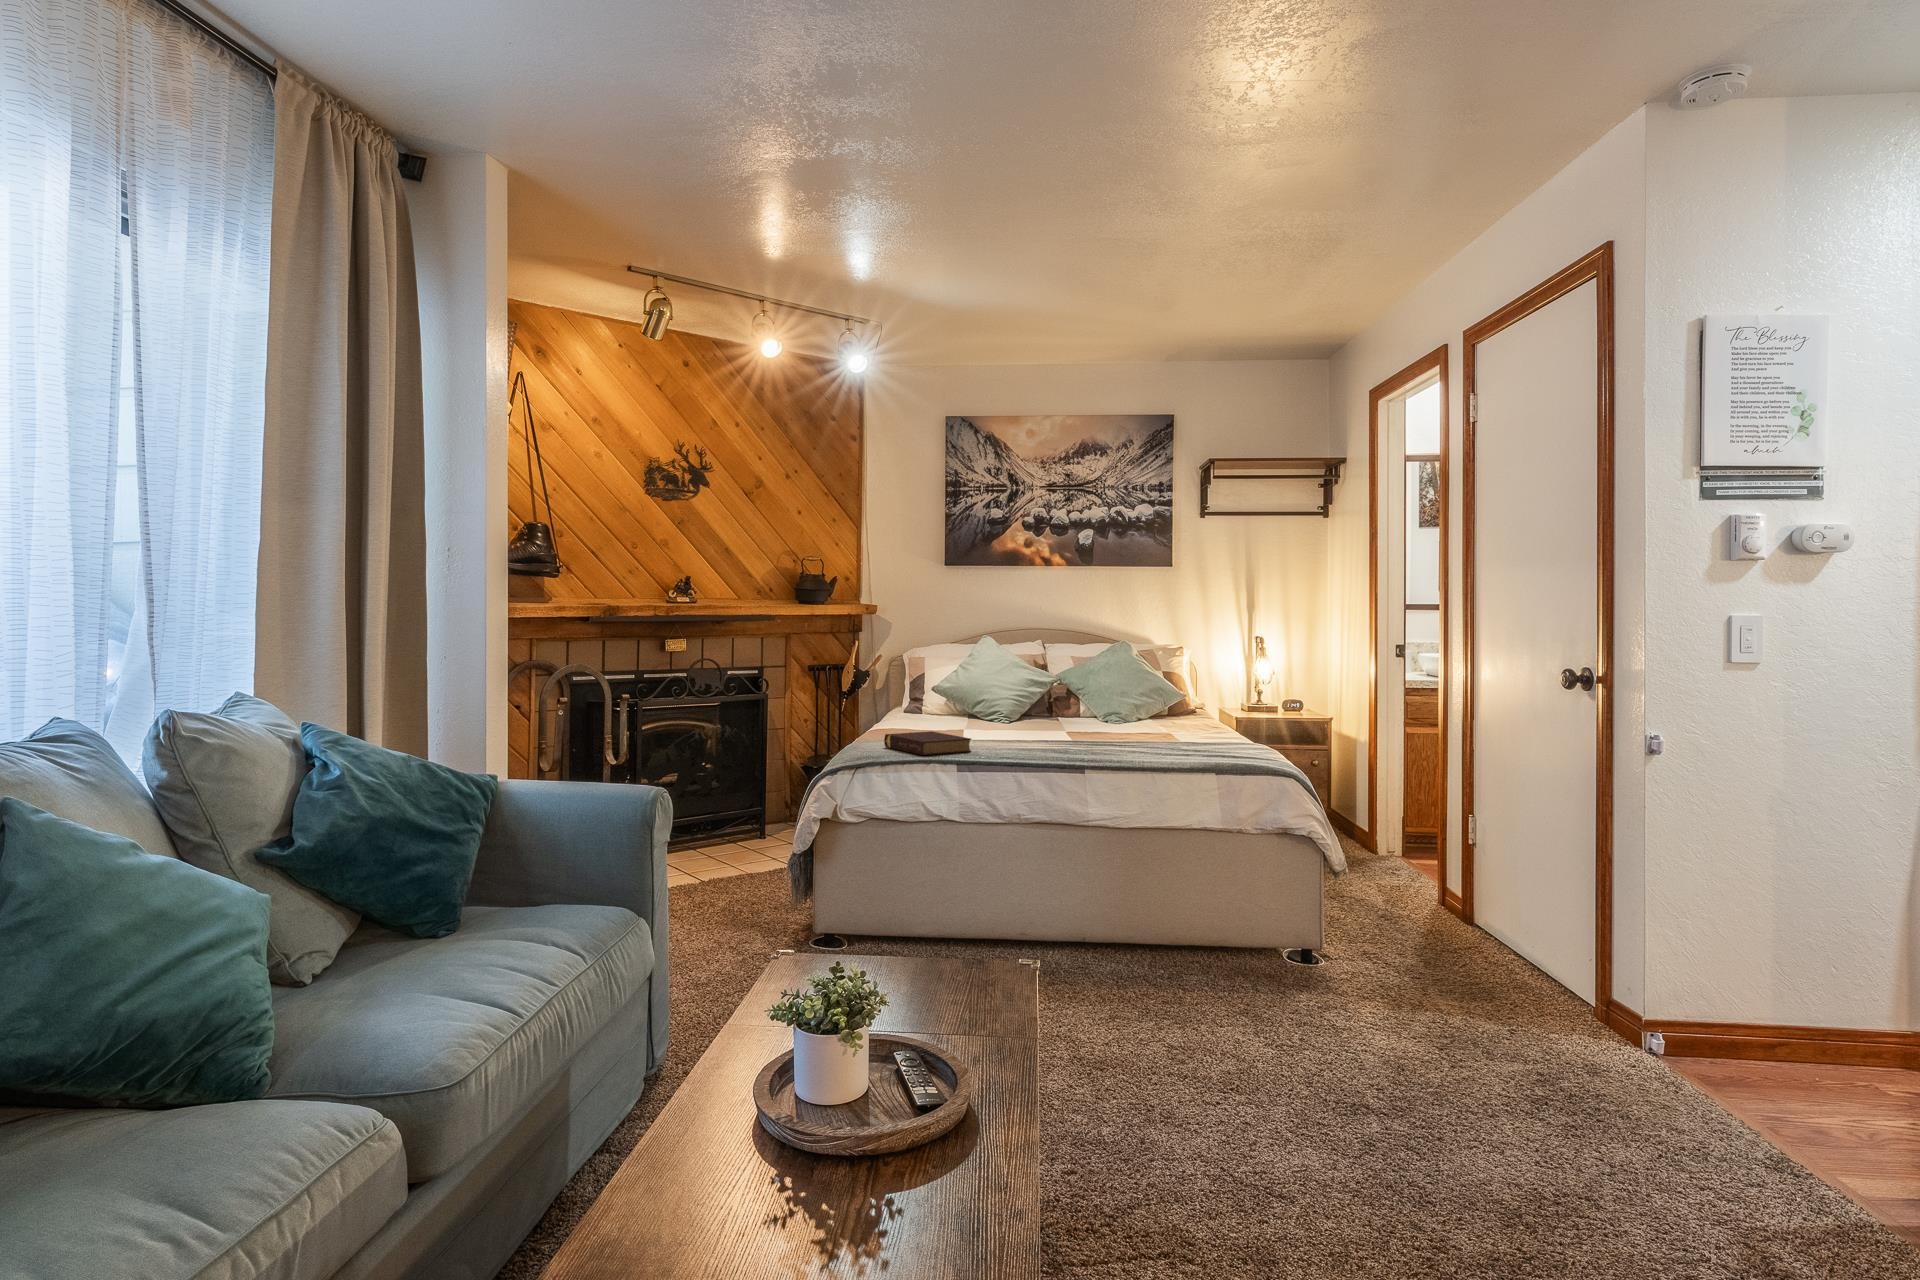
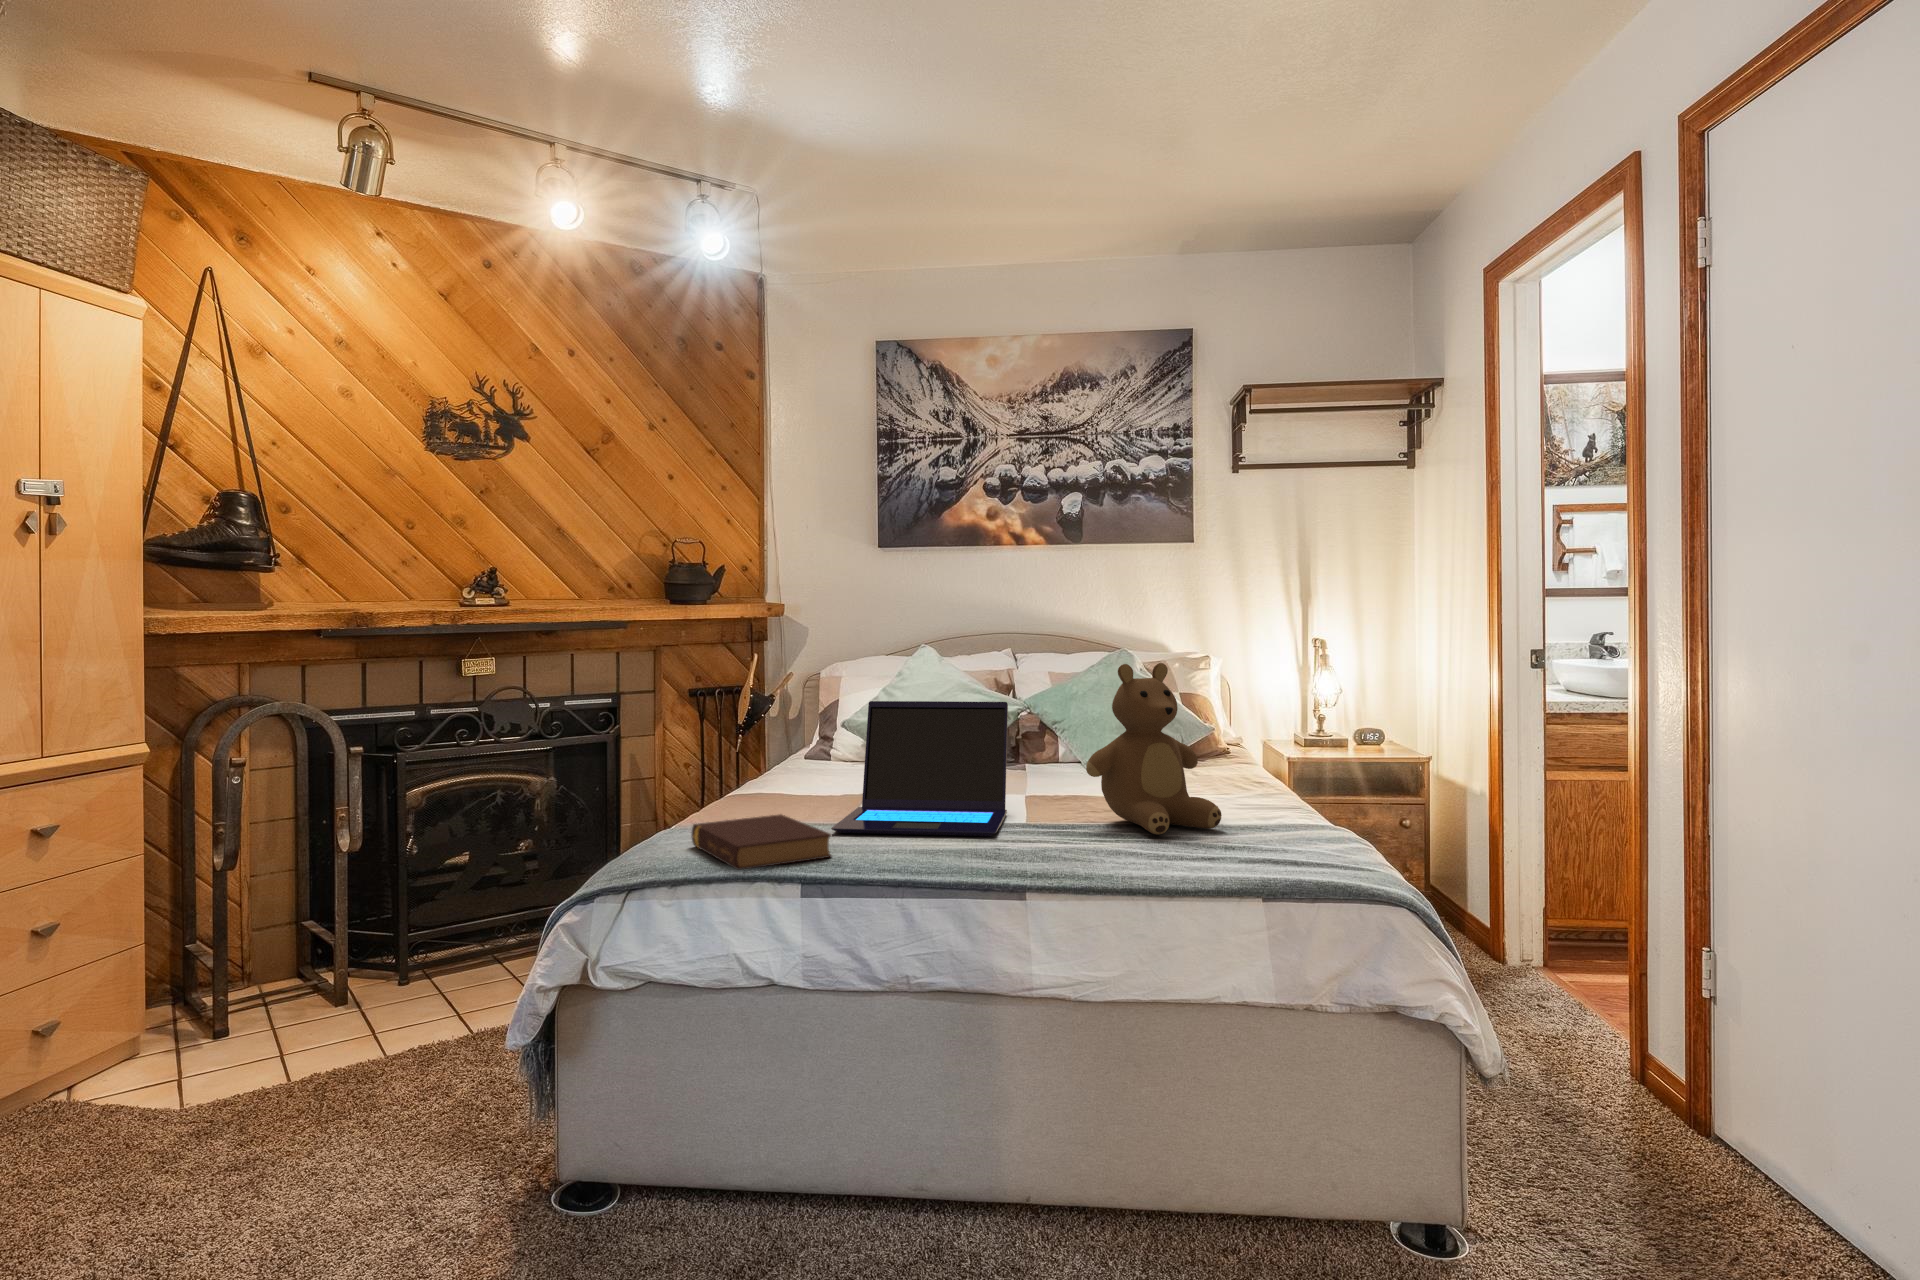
teddy bear: none [1112,646,1192,745] -> present [1086,663,1222,835]
laptop: none [962,668,1061,745] -> present [831,701,1008,836]

